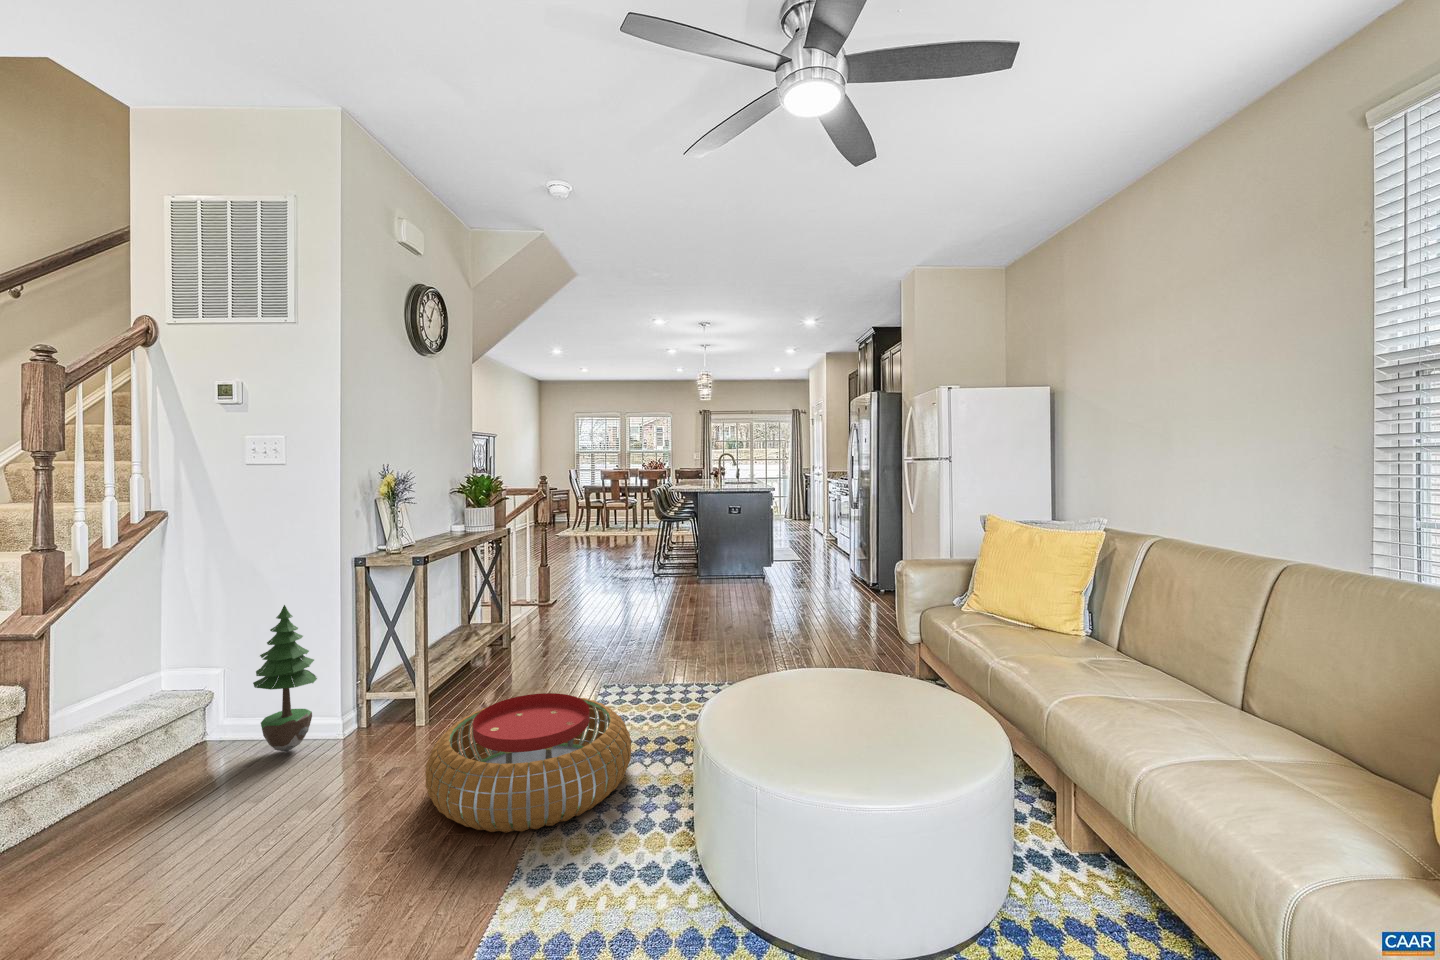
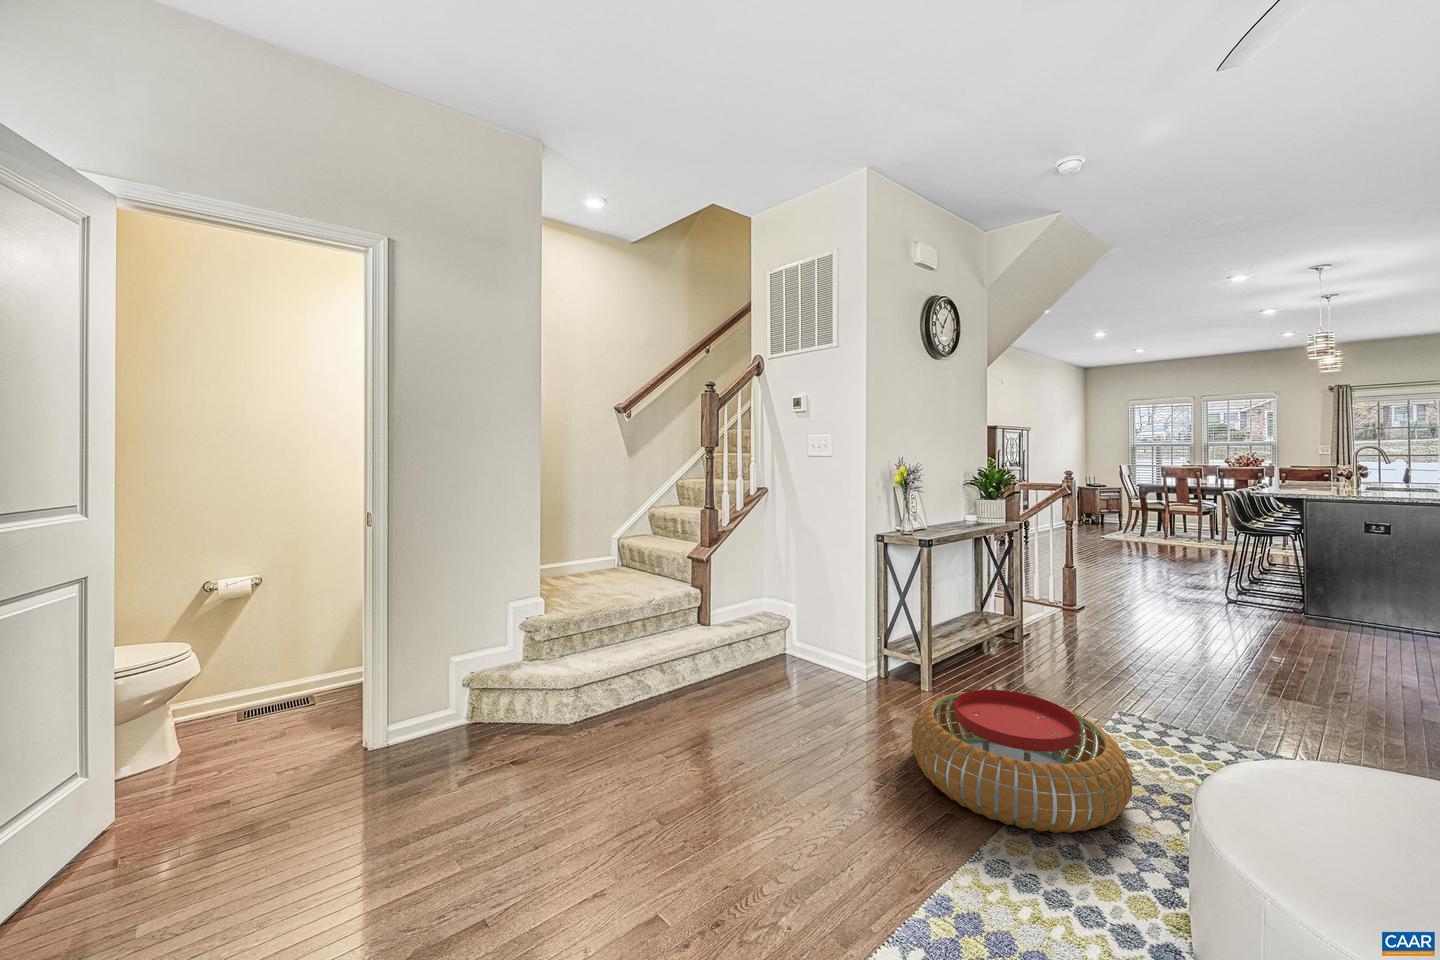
potted tree: present [253,605,317,752] -> none [806,565,847,677]

